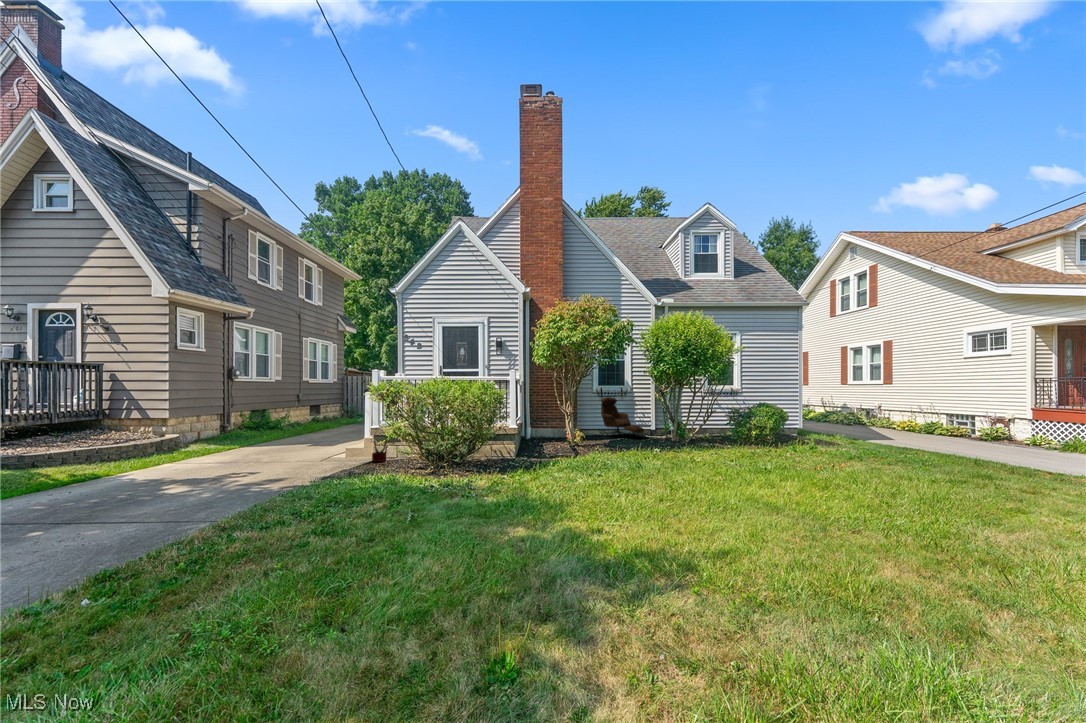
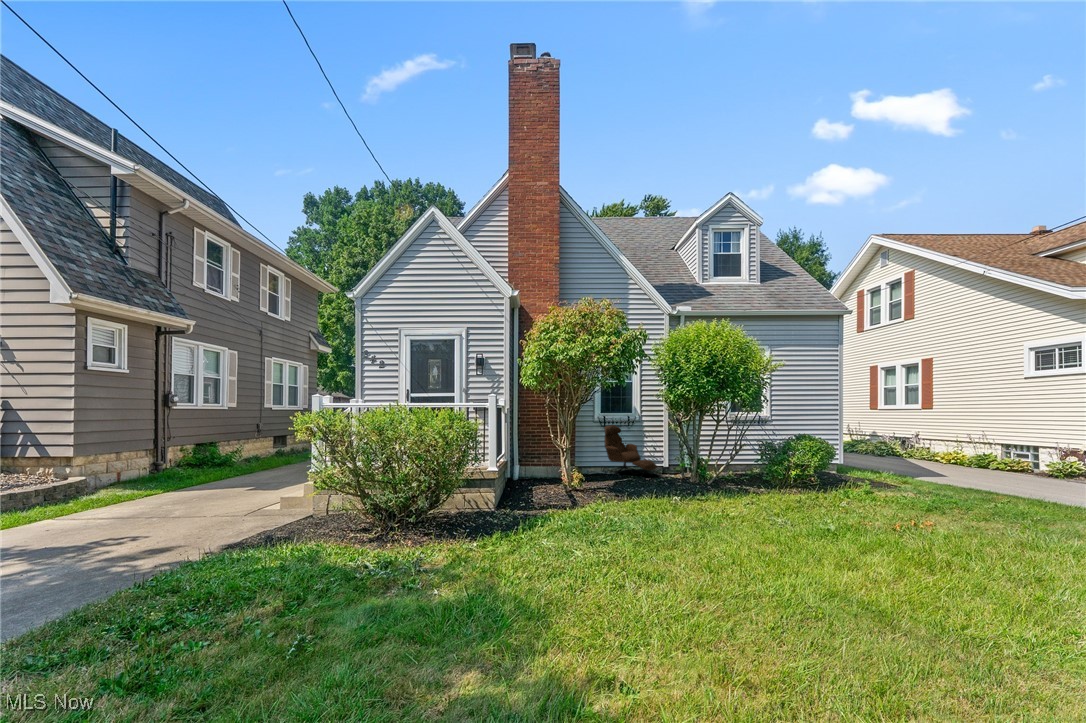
decorative plant: present [372,429,395,462] -> none [310,470,341,516]

